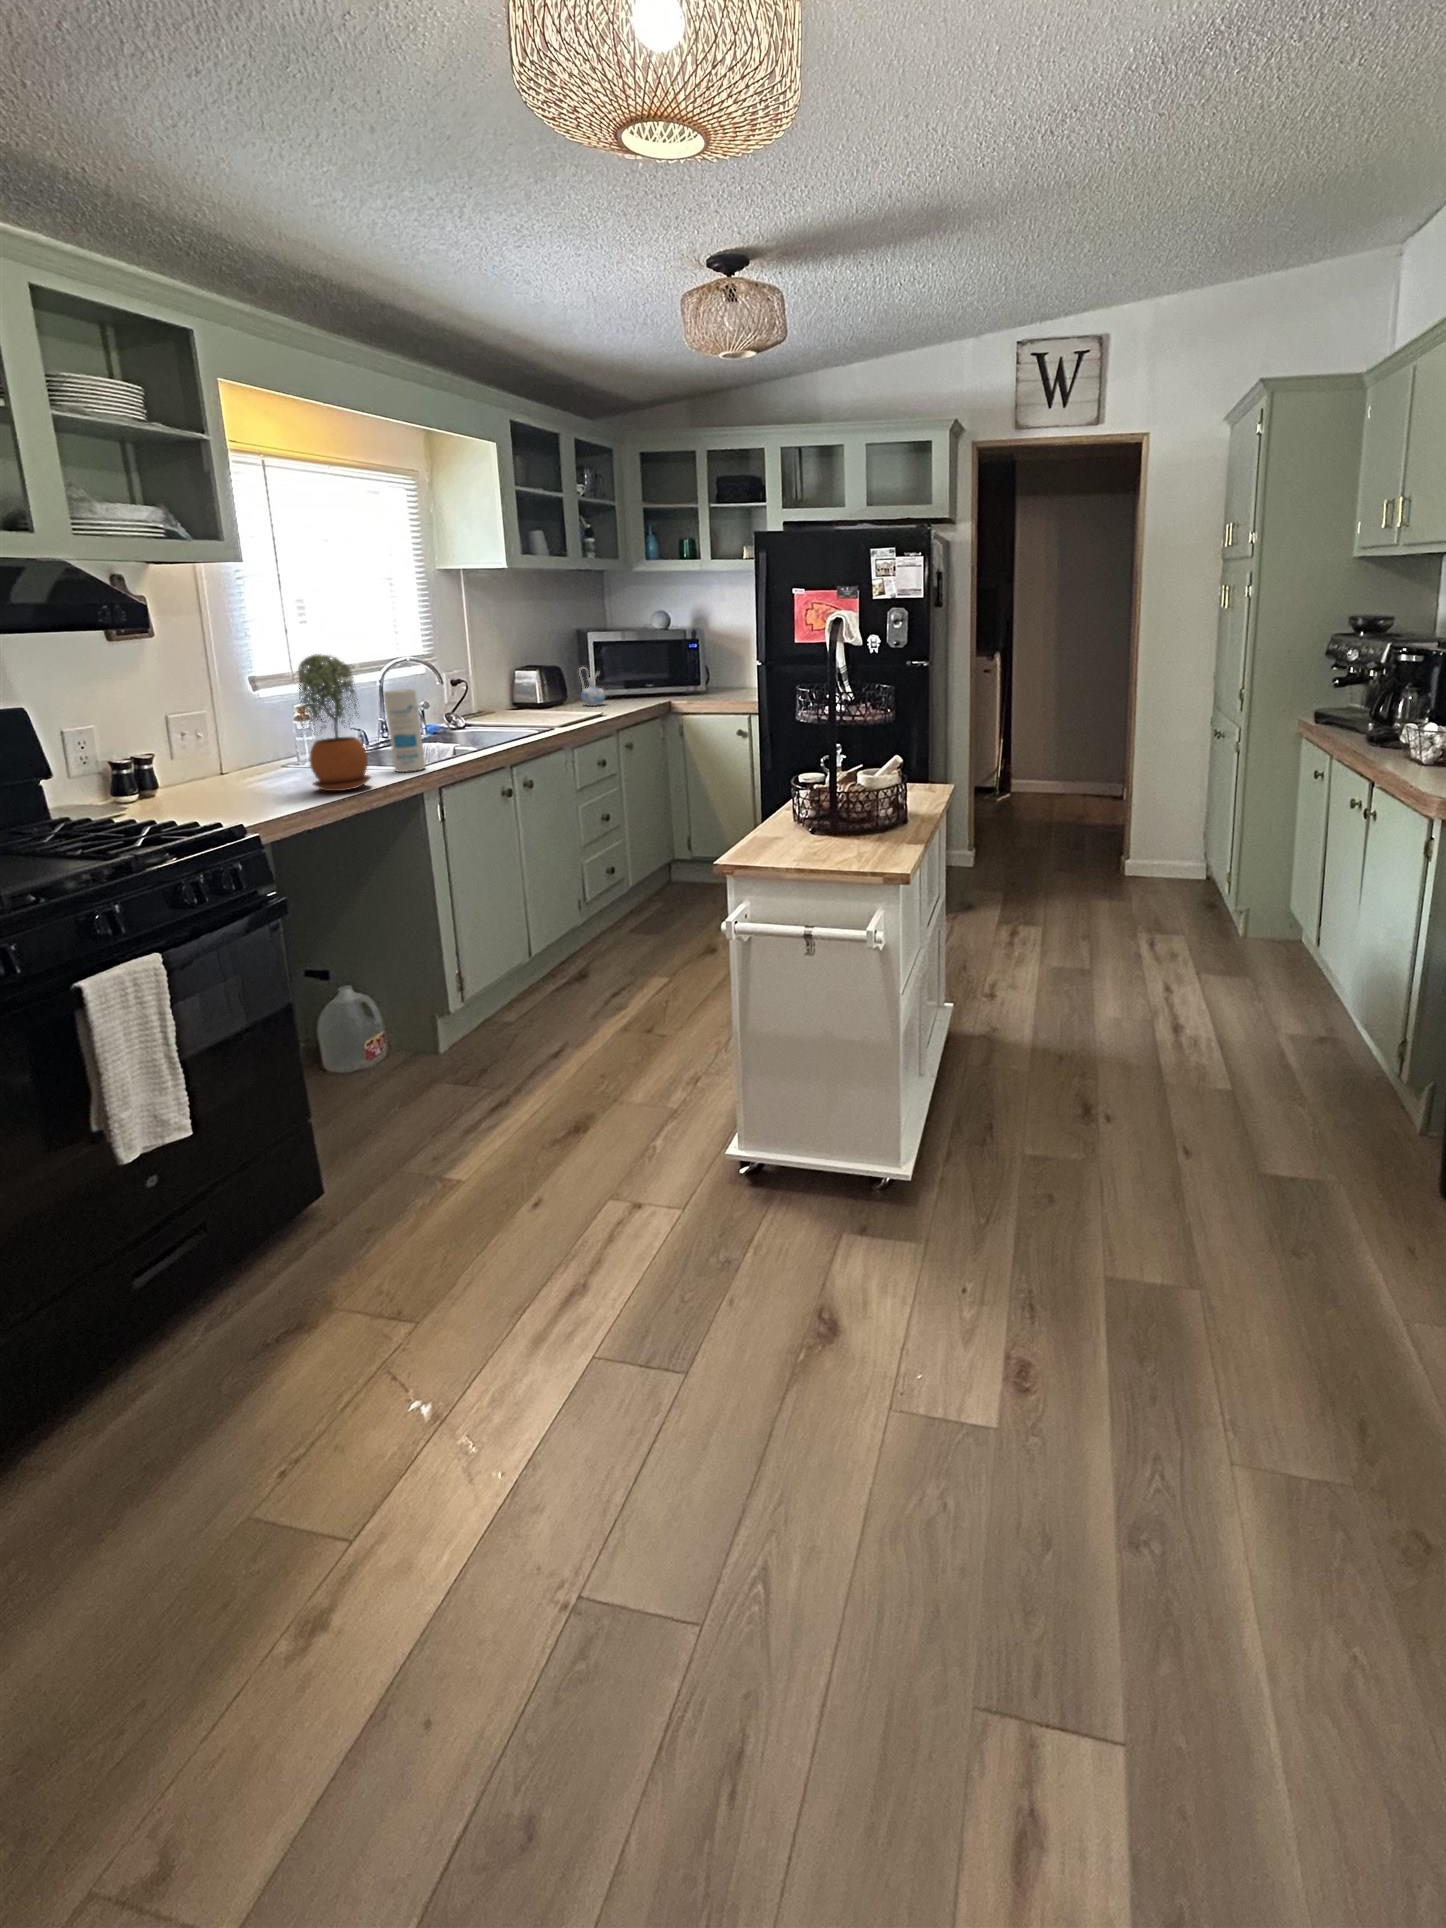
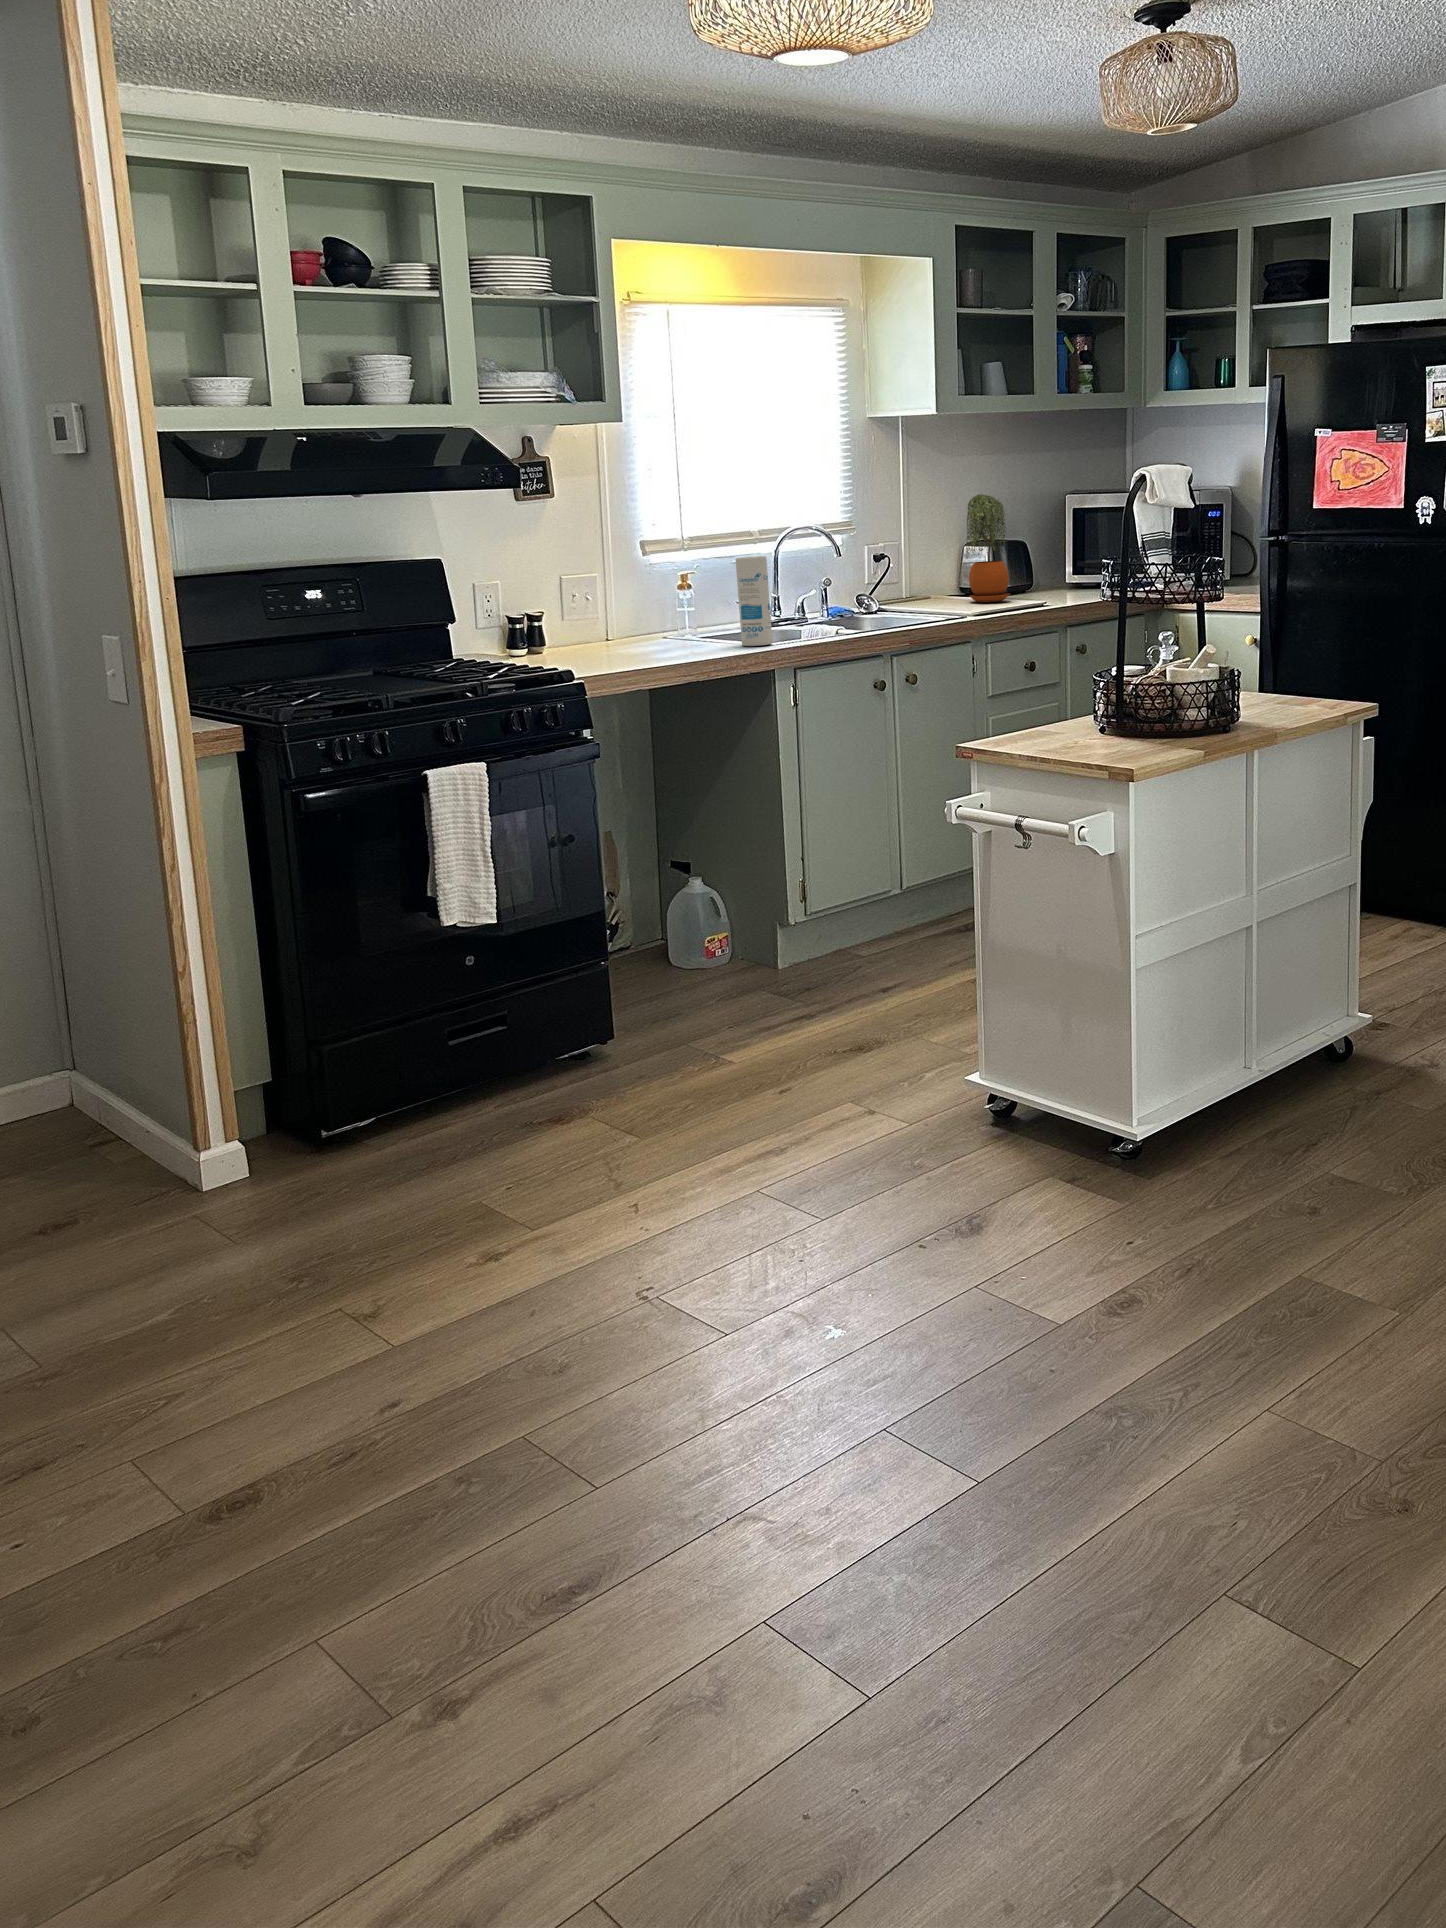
potted plant: present [298,654,371,791] -> present [966,495,1010,602]
ceramic pitcher: present [579,668,605,706] -> none [1041,543,1074,596]

